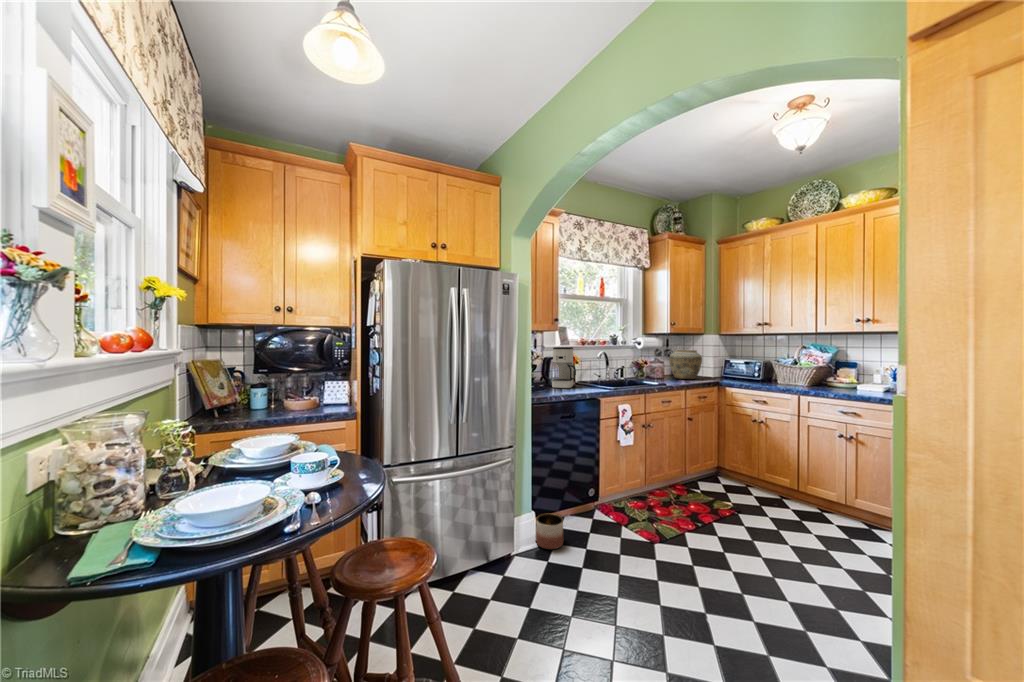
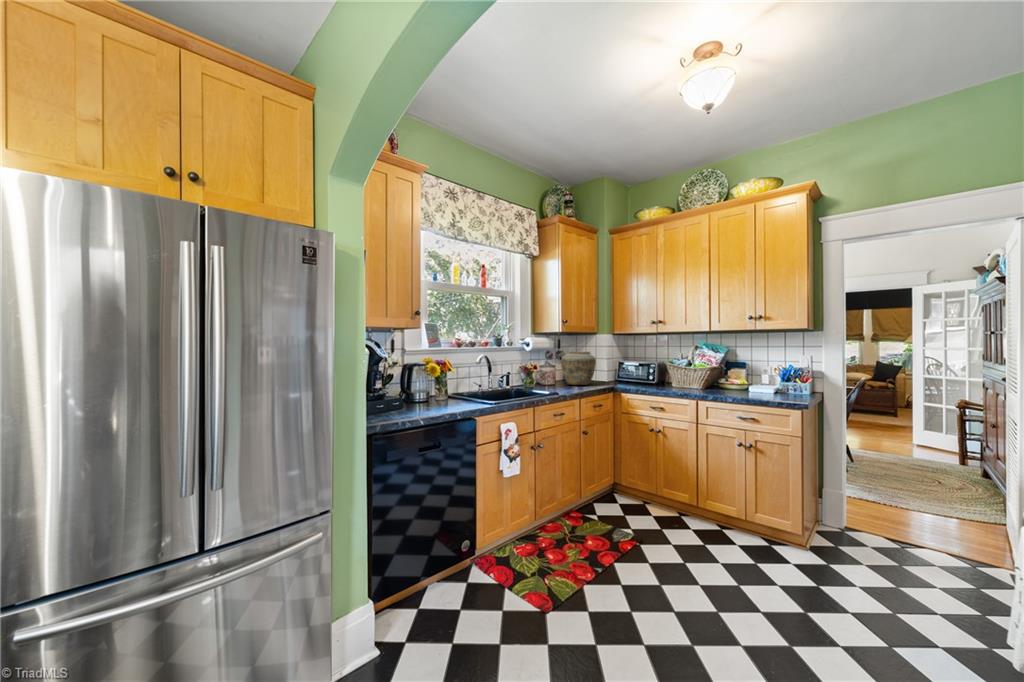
coffee maker: present [552,347,576,389] -> none [415,350,447,405]
planter: present [536,513,563,549] -> none [376,595,418,657]

